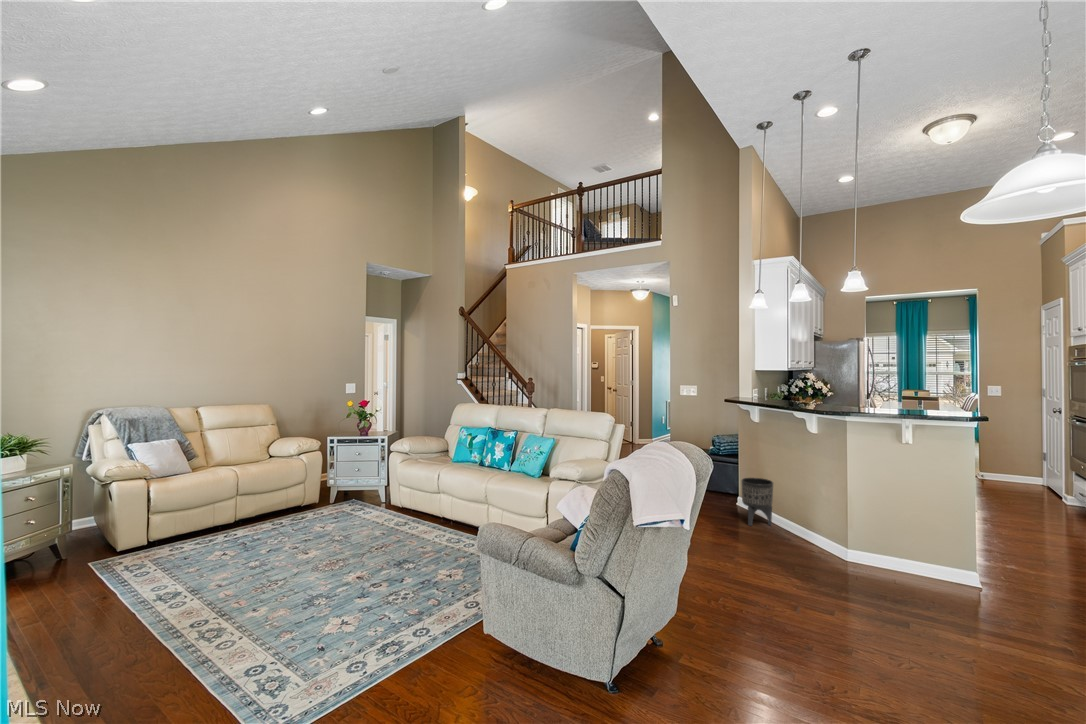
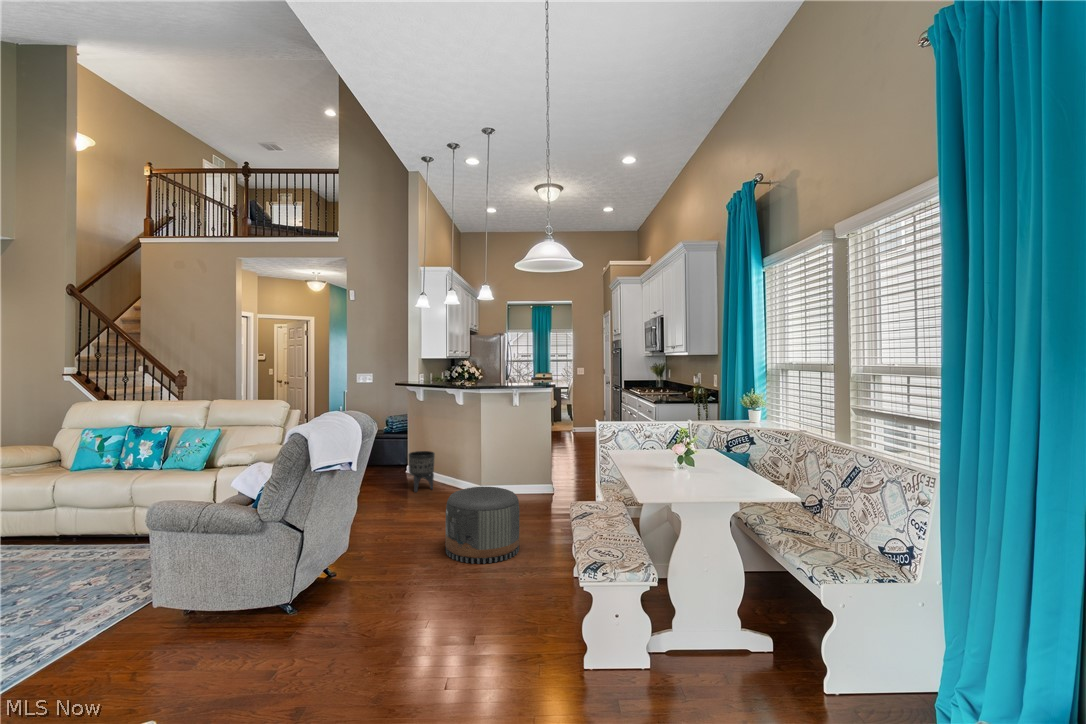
pouf: none [798,545,912,662] -> present [445,487,519,564]

